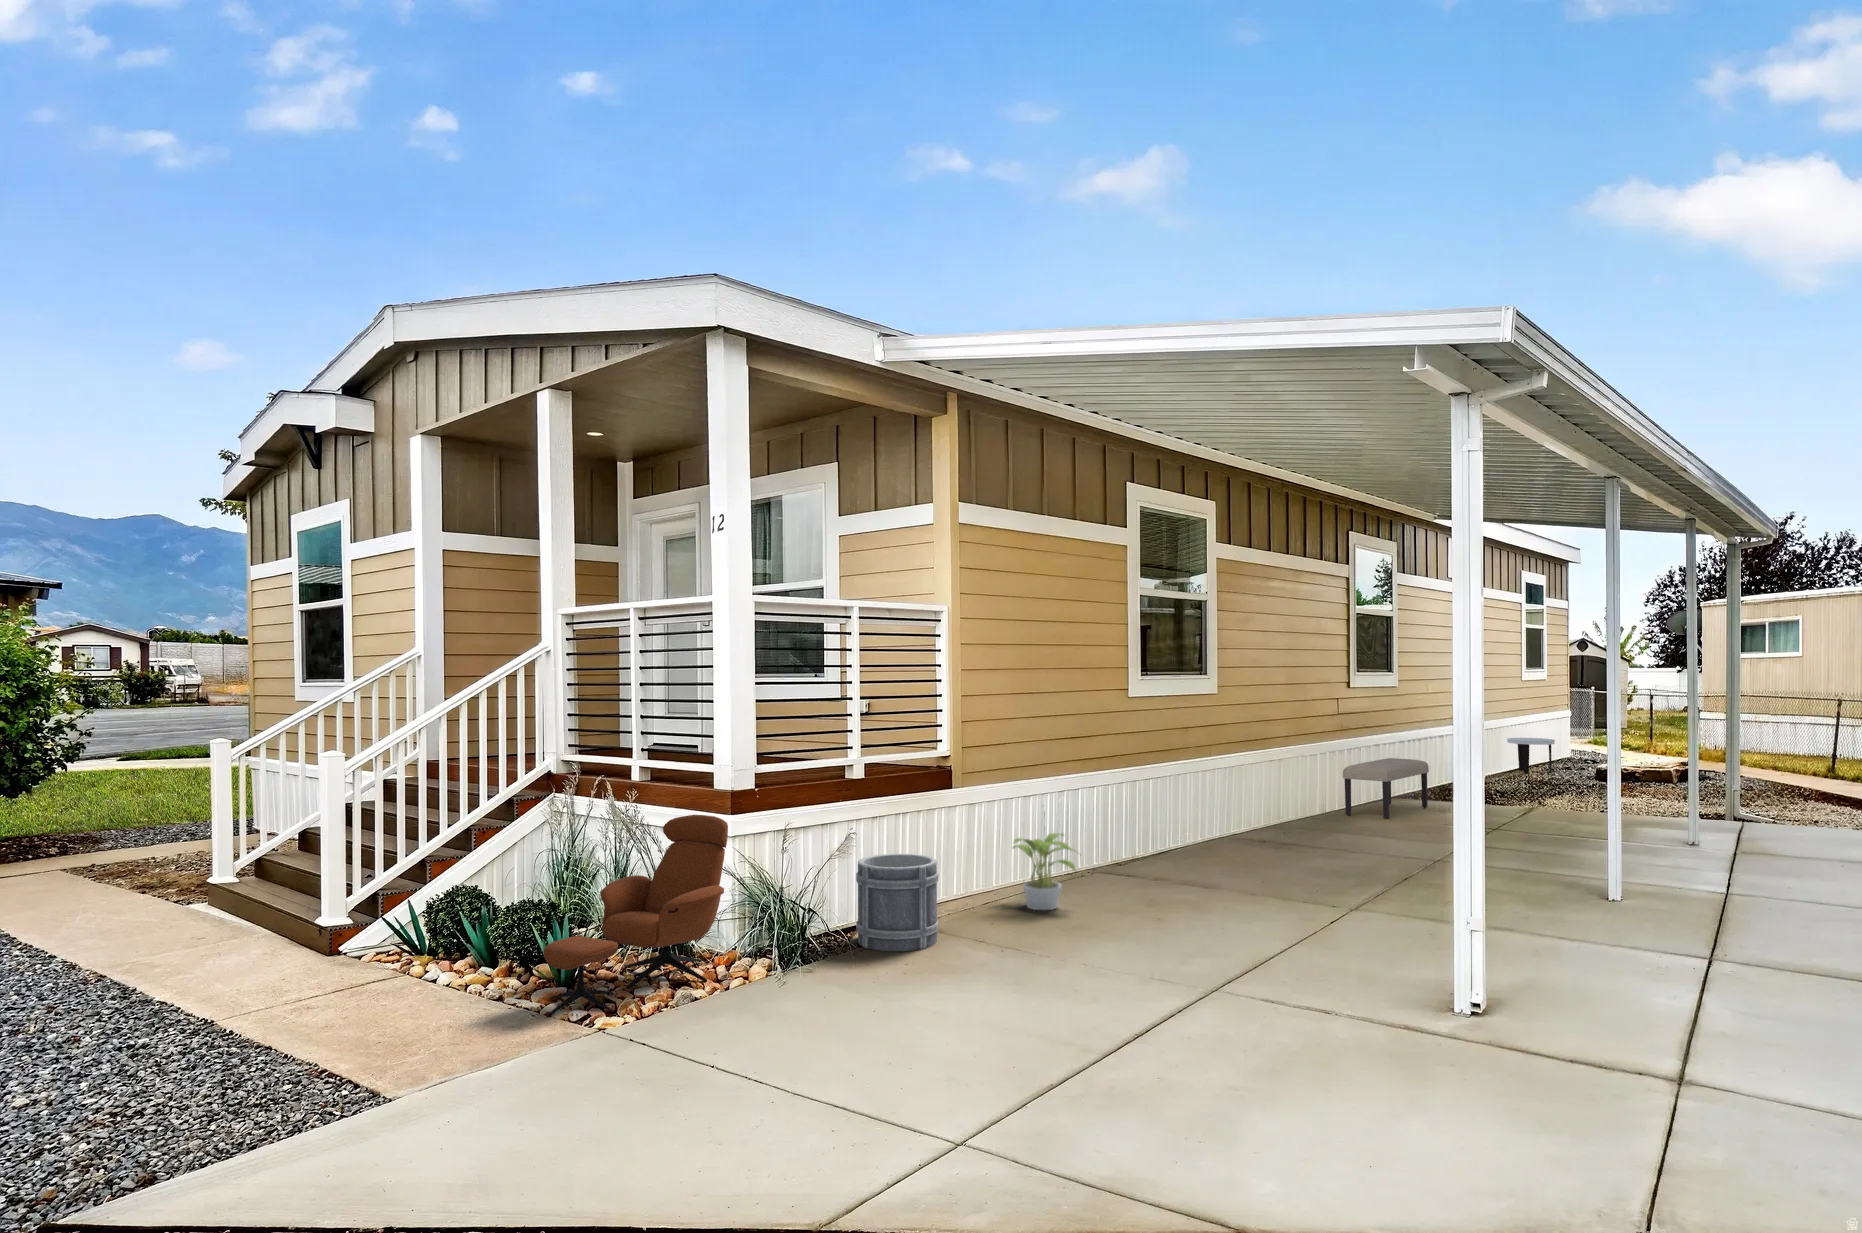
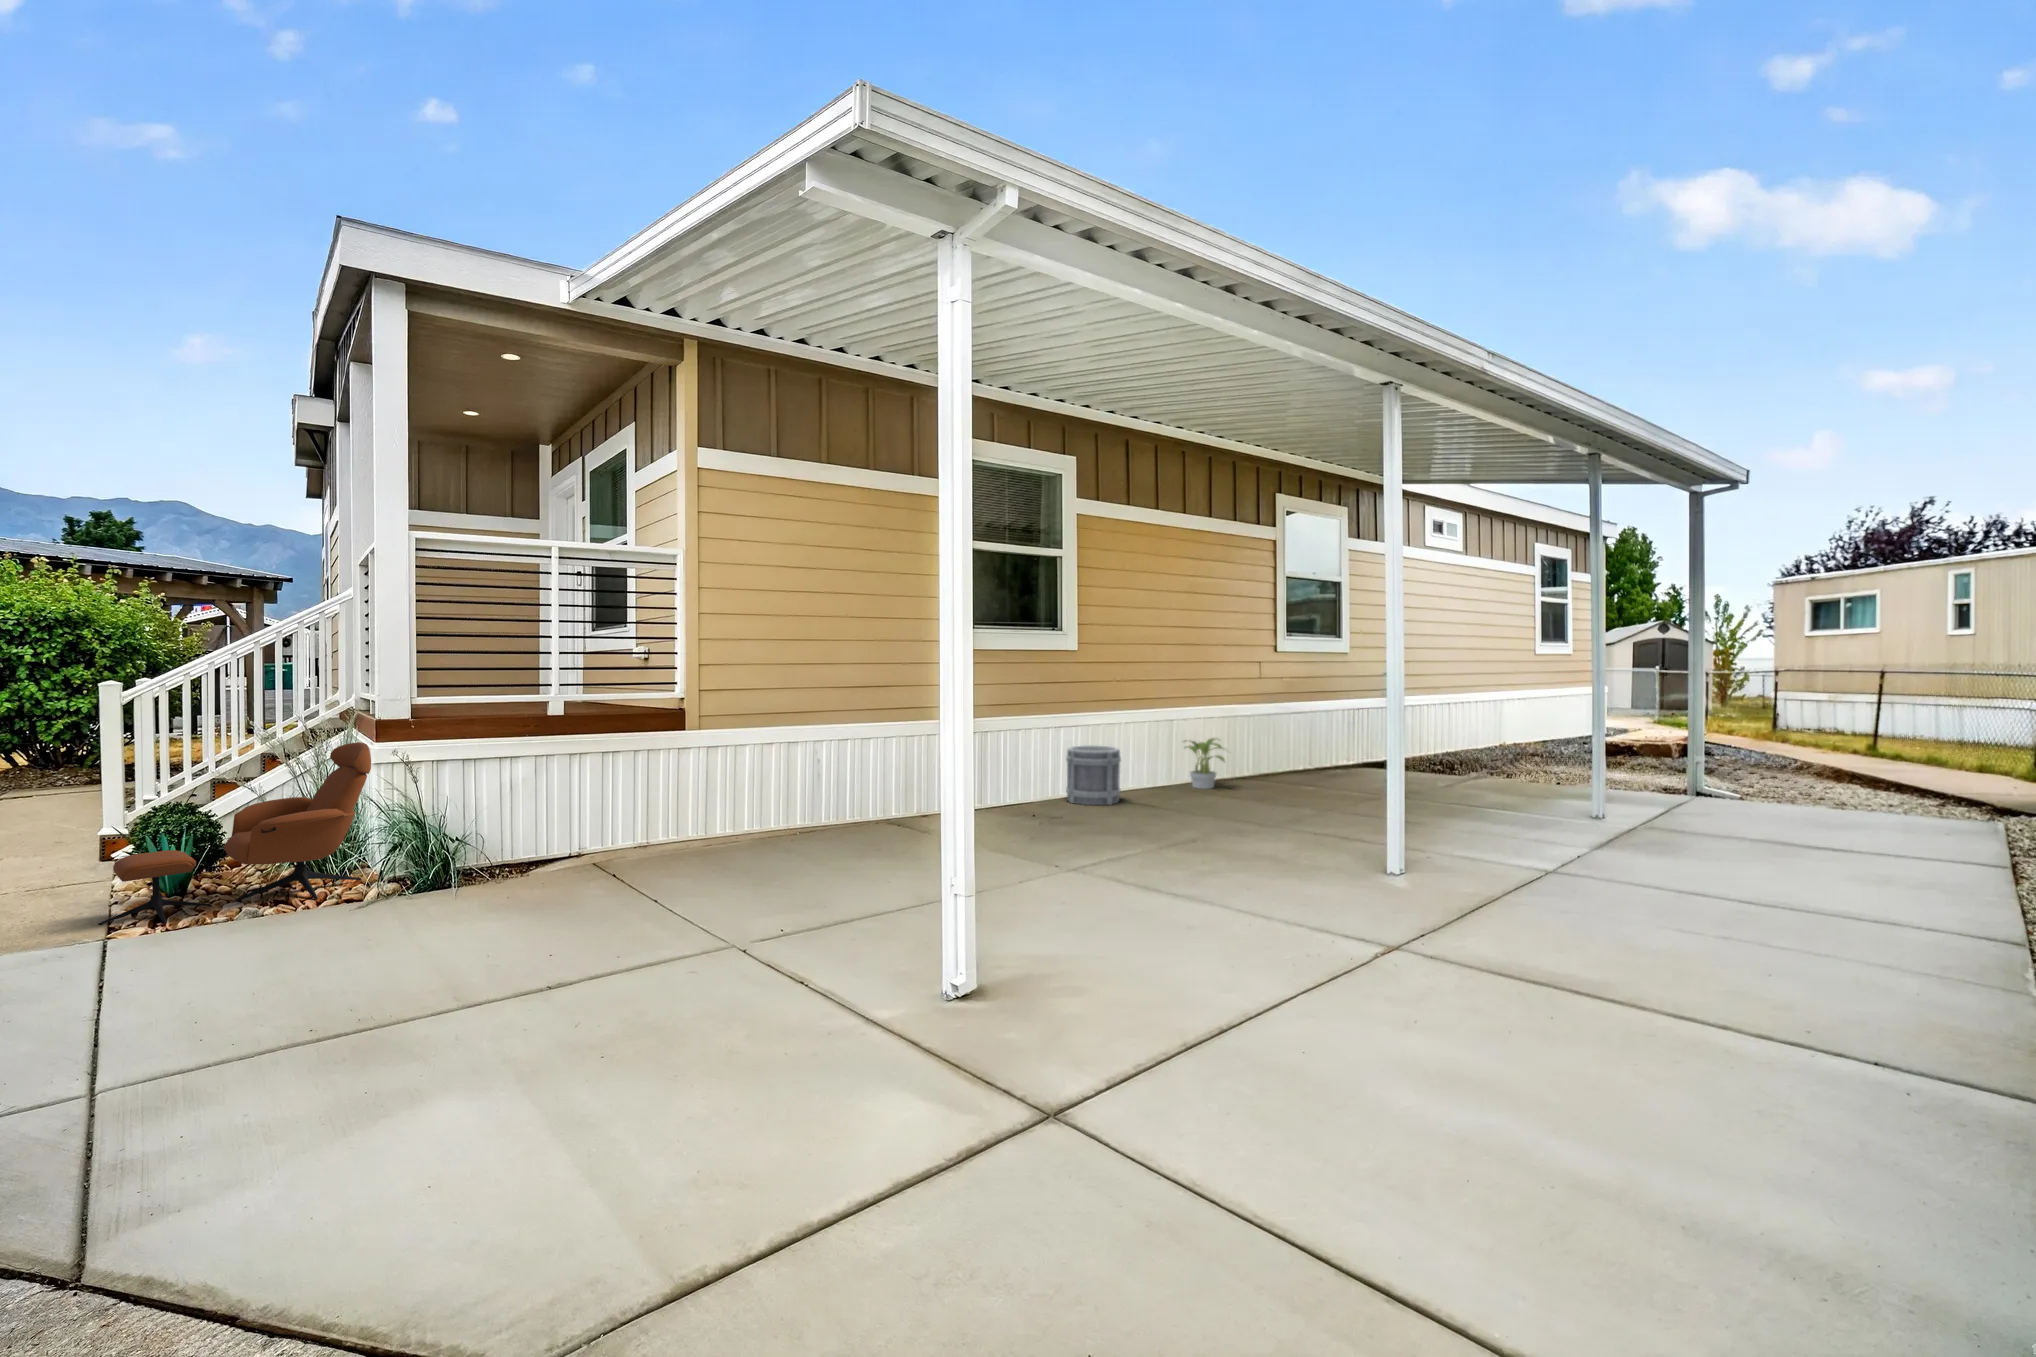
side table: present [1507,738,1555,774] -> none [1506,707,1554,742]
bench: present [1343,758,1429,819] -> none [1260,721,1360,777]
potted plant: present [1013,833,1076,910] -> present [1184,738,1225,789]
bucket: present [856,854,939,951] -> present [1066,745,1121,805]

